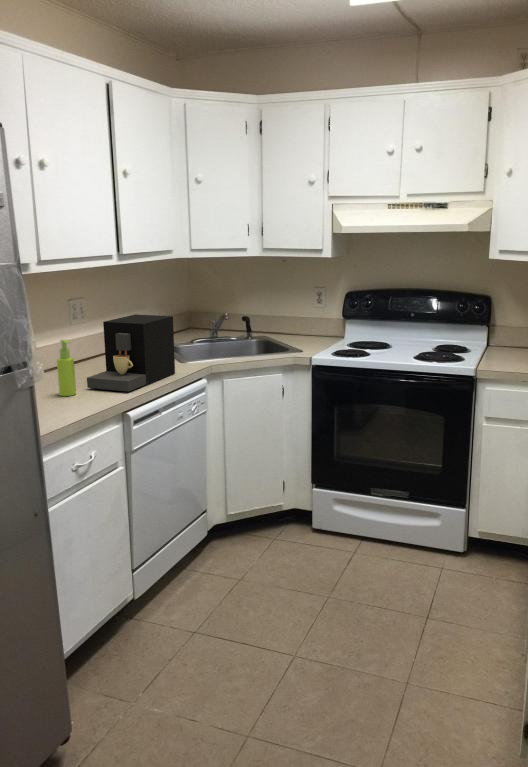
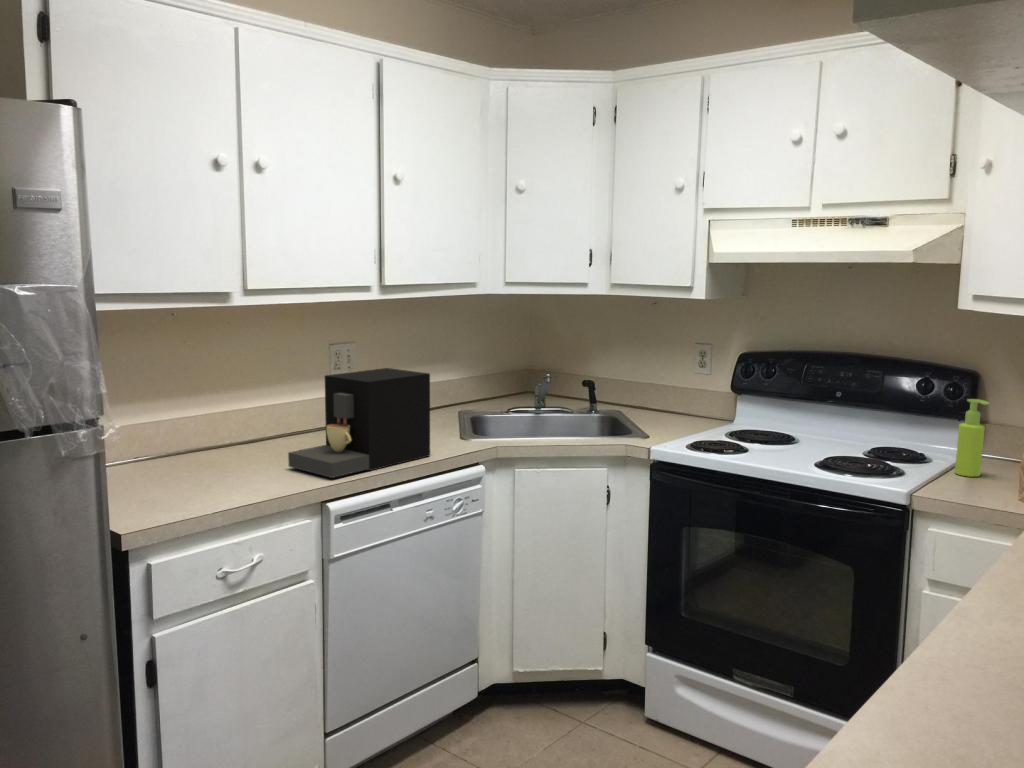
soap dispenser: present [57,340,76,396] -> present [955,399,990,477]

